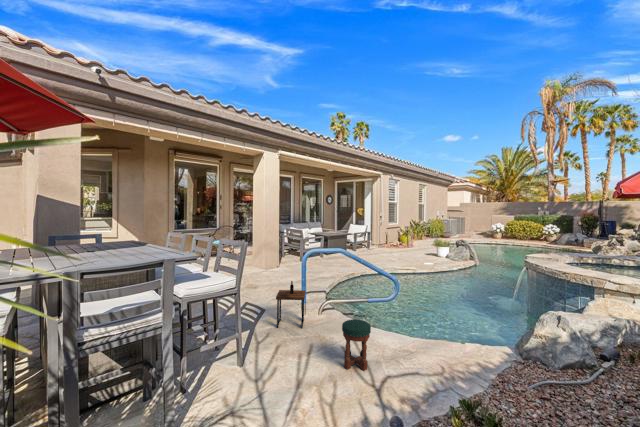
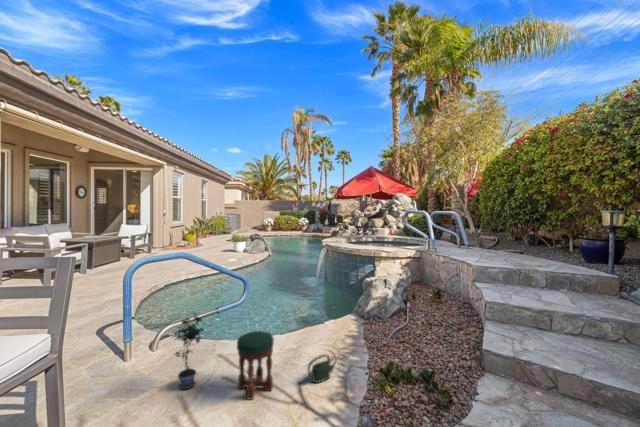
side table: present [276,281,305,328] -> none [84,310,145,395]
potted plant: none [310,294,331,345] -> present [175,314,203,389]
watering can: none [395,360,434,385] -> present [308,355,339,383]

